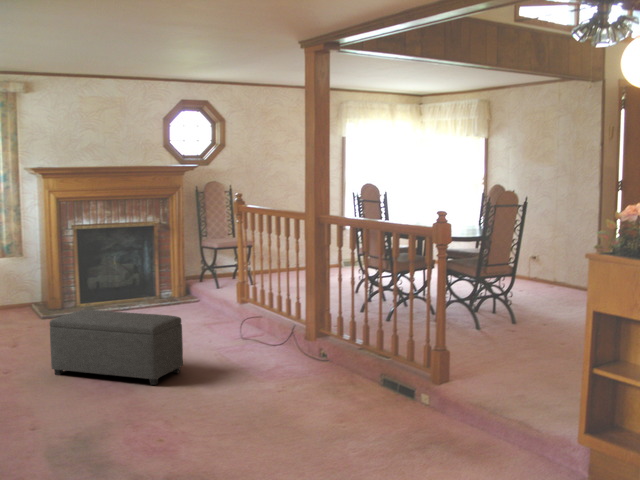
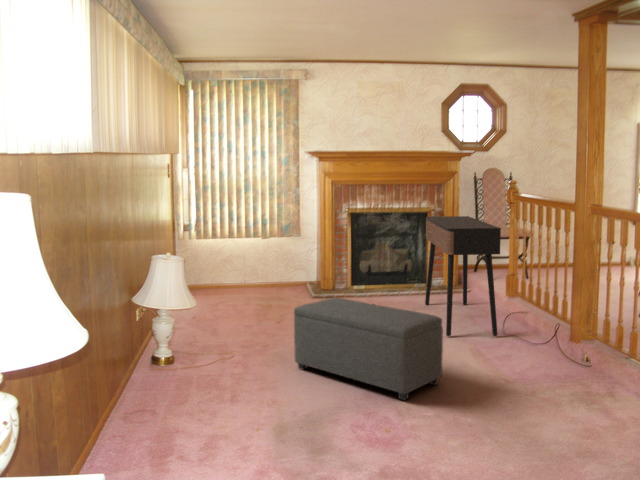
console table: none [156,230,226,338] -> present [425,216,501,336]

